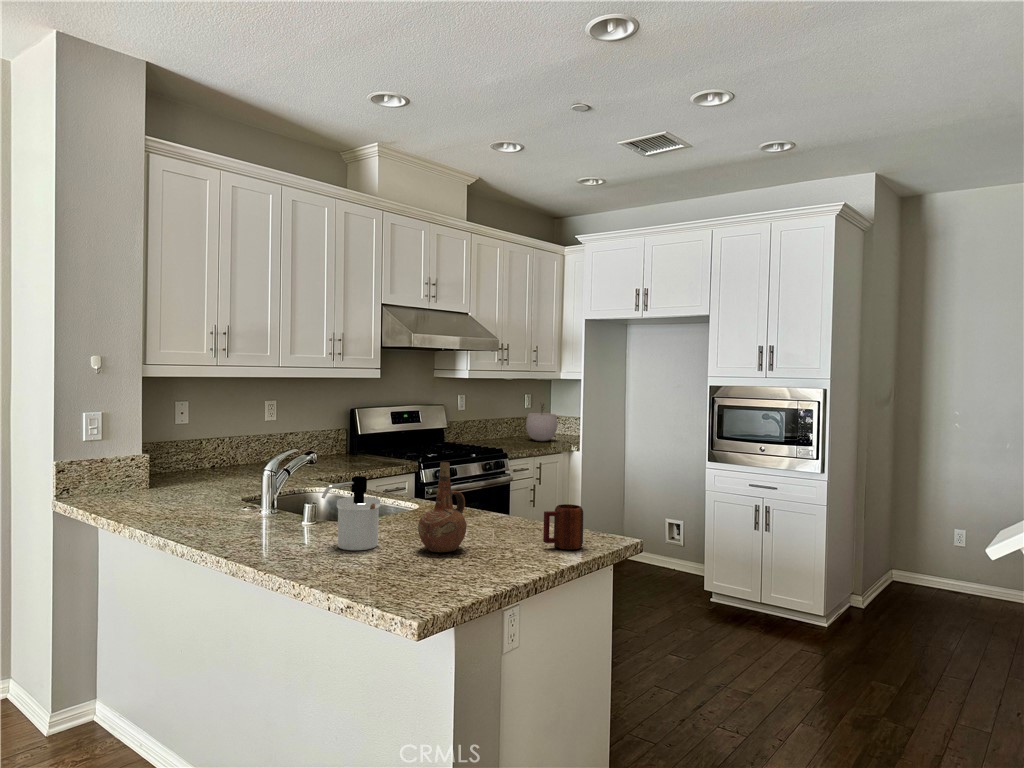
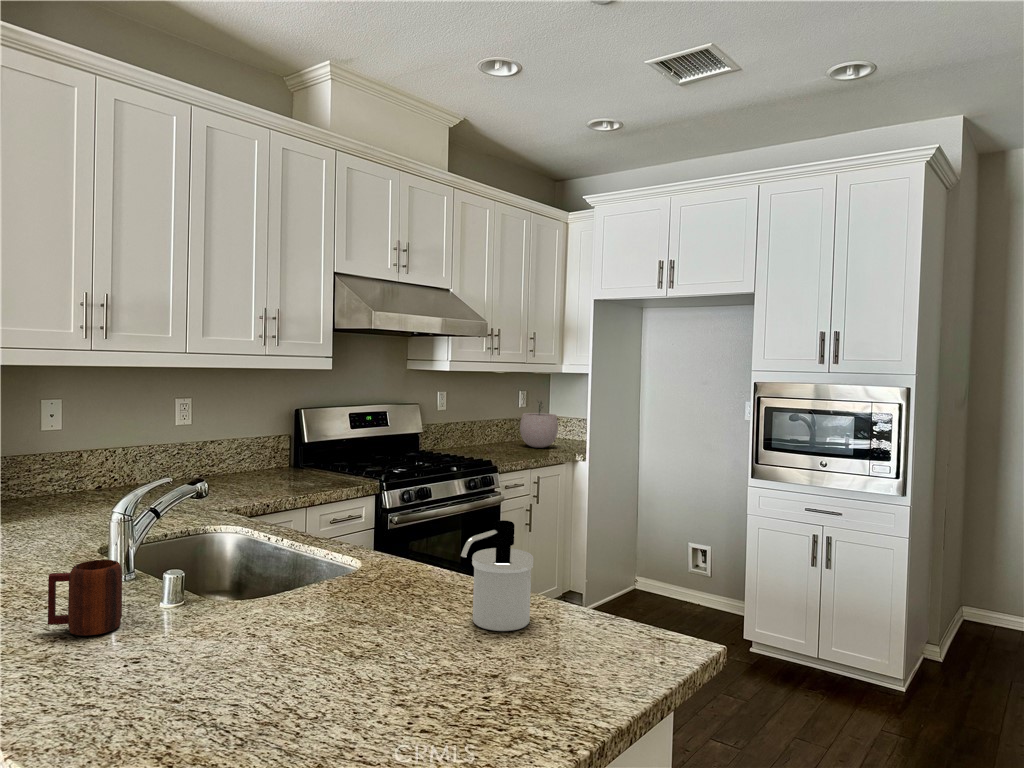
ceramic pitcher: present [418,462,467,552] -> none [339,522,425,685]
soap dispenser: present [322,476,380,550] -> present [461,520,534,631]
mug: present [543,504,583,550] -> present [48,560,122,635]

